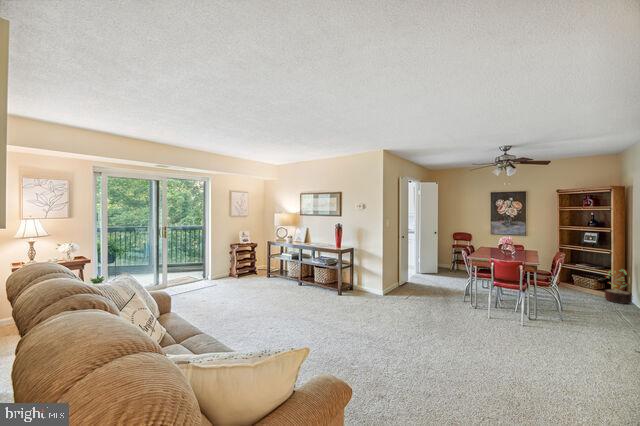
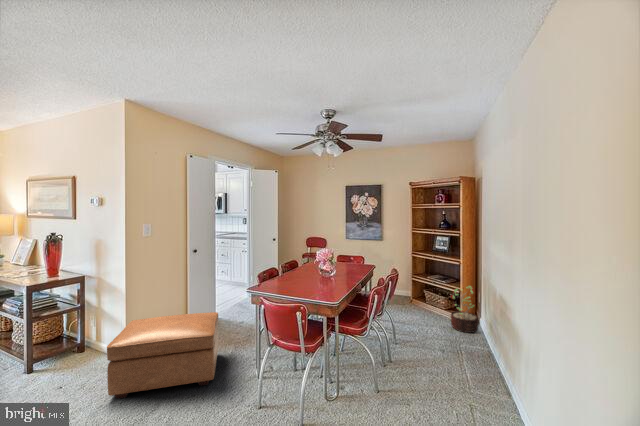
ottoman: none [390,272,450,309] -> present [107,312,219,399]

